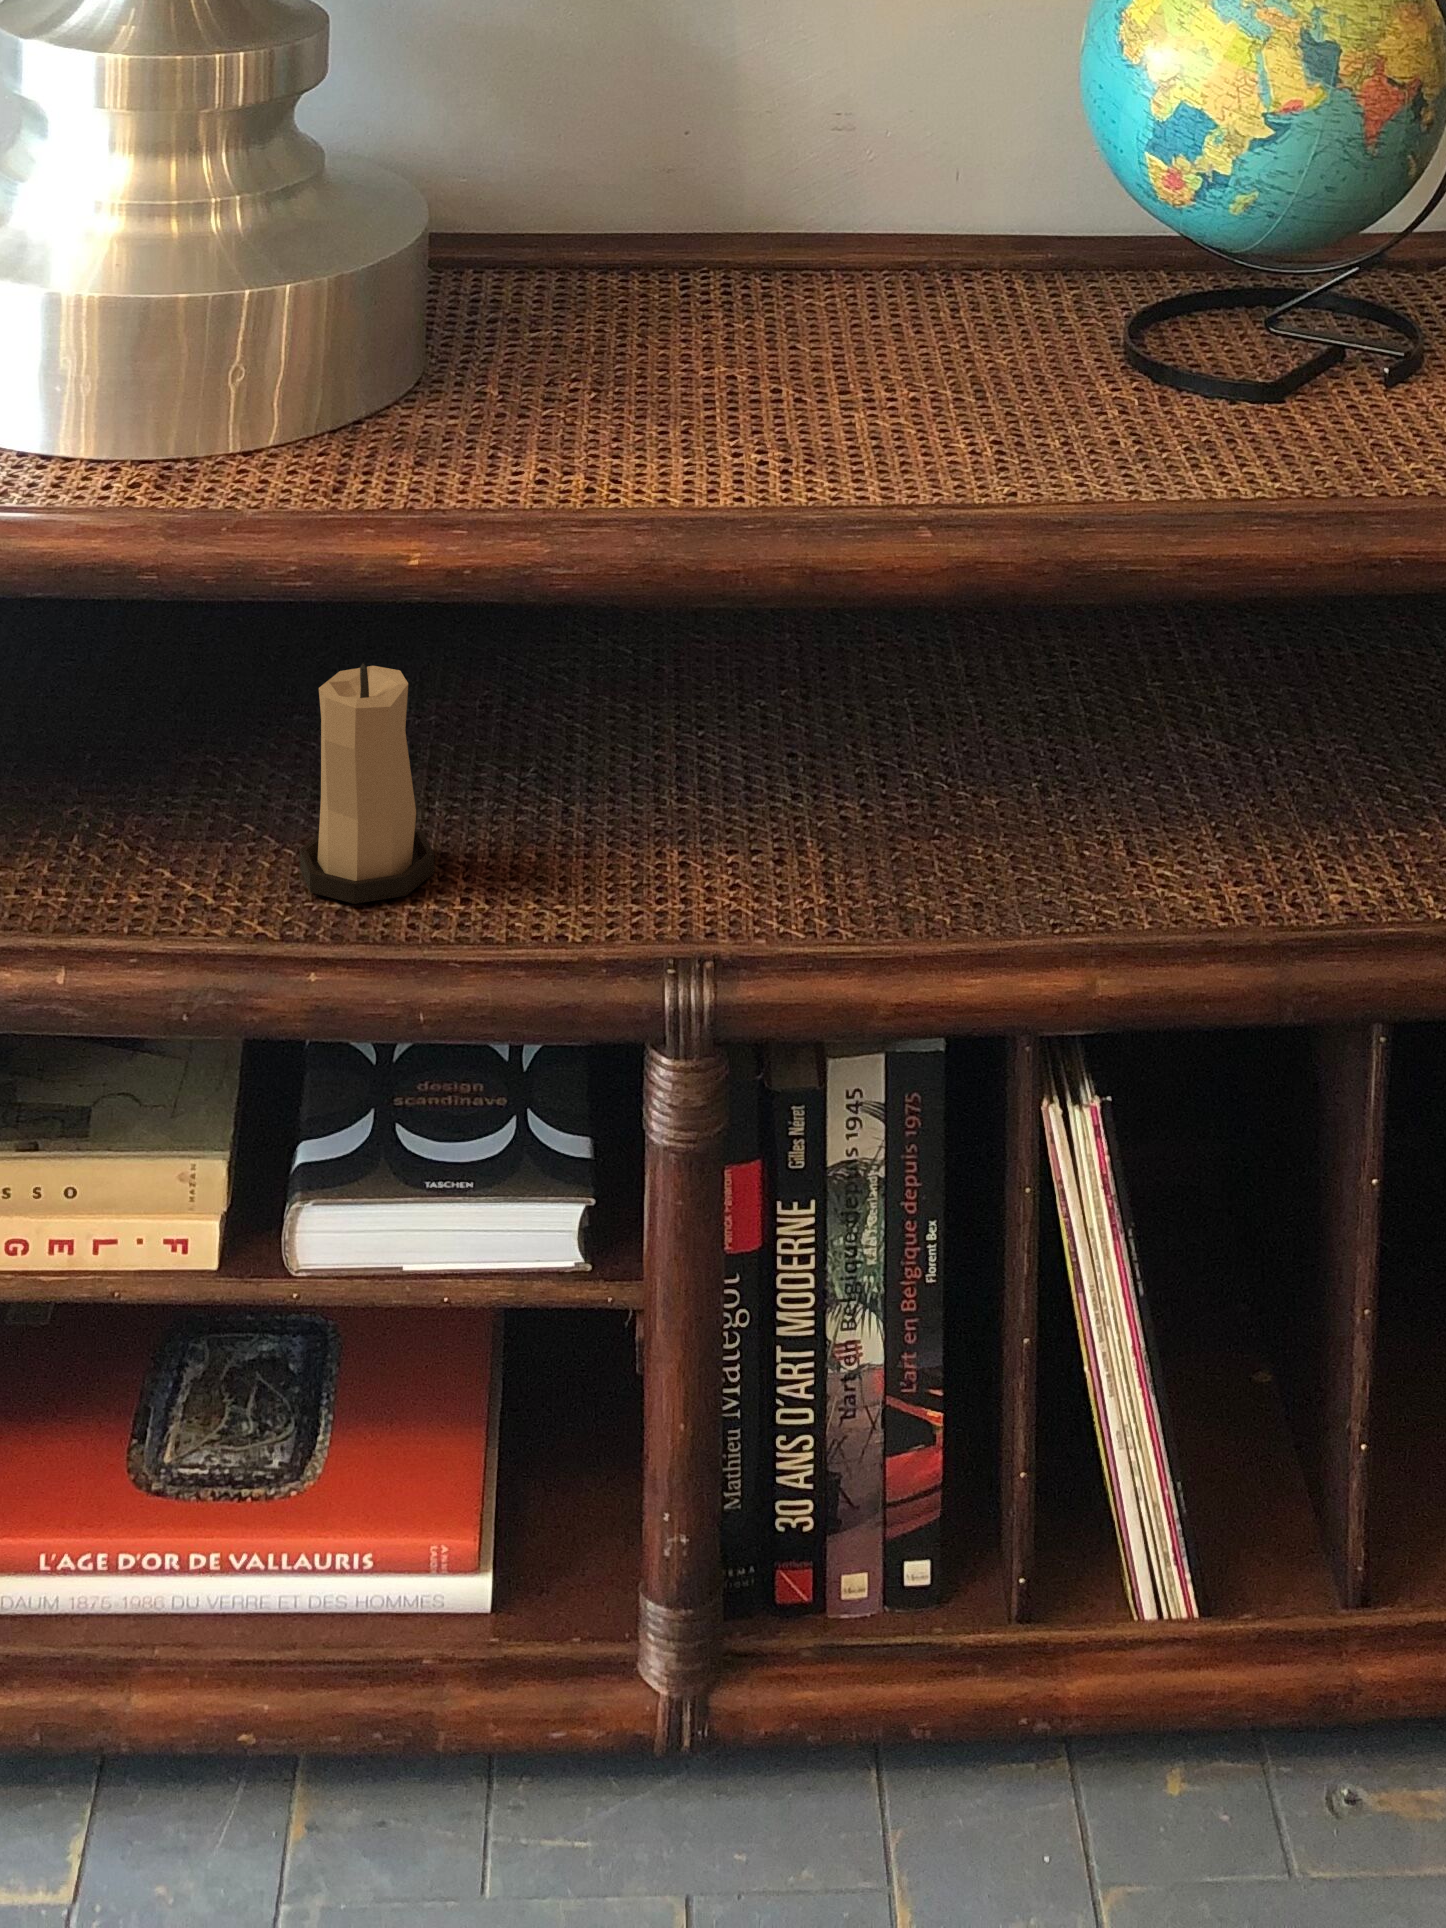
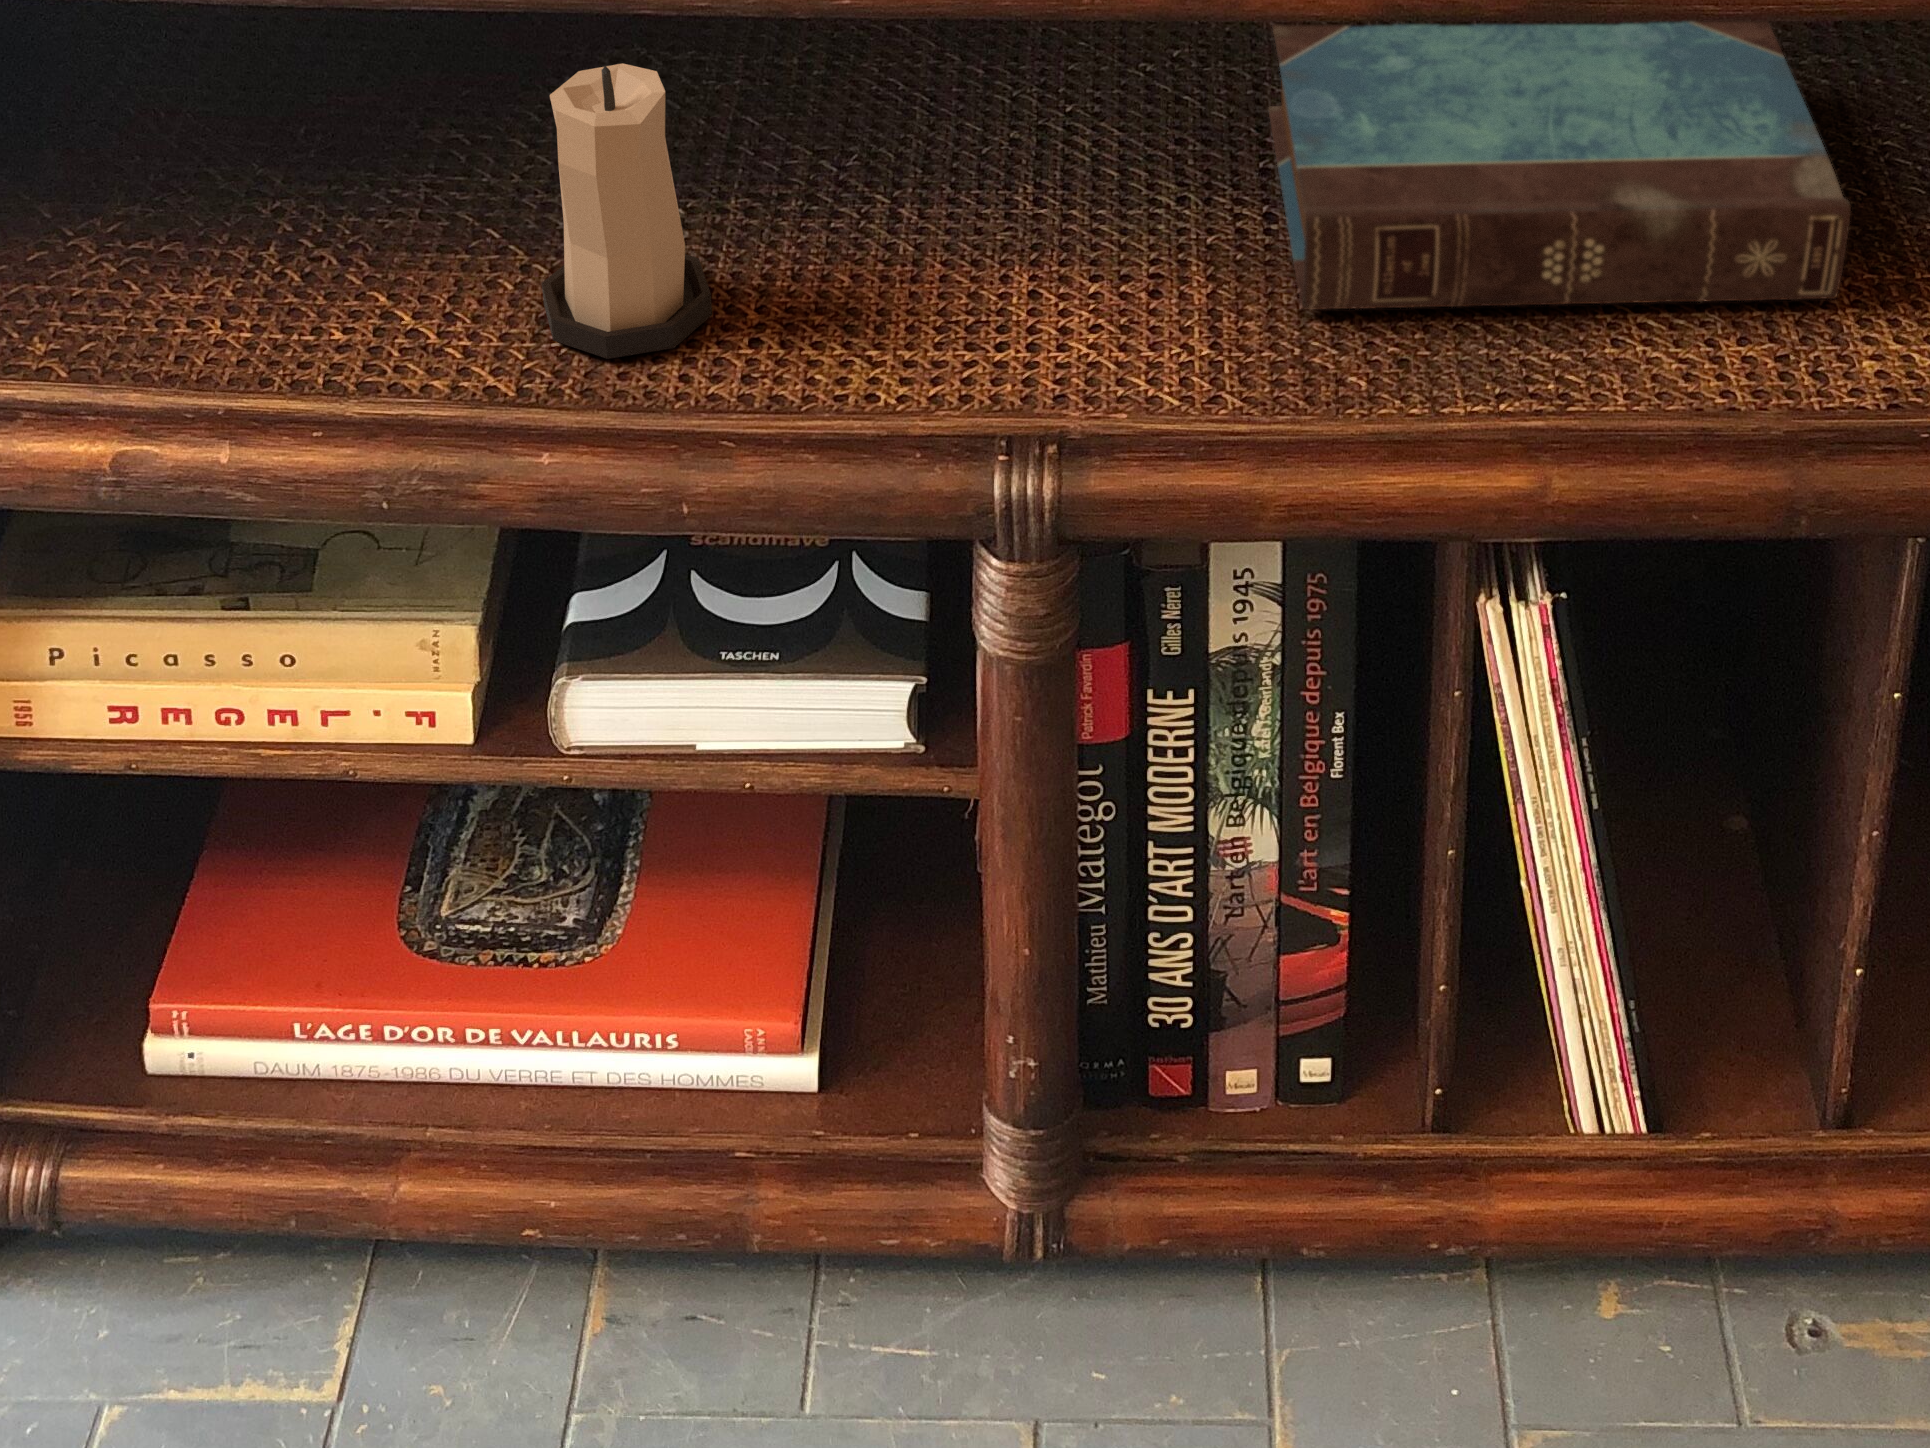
book: none [861,635,1313,859] -> present [1269,22,1851,310]

